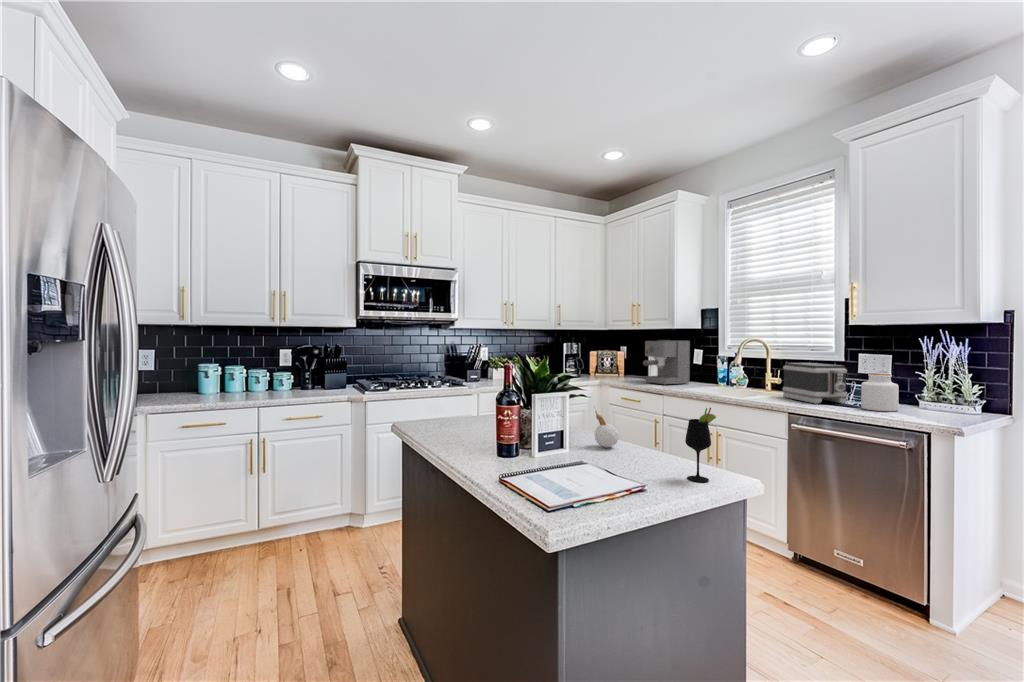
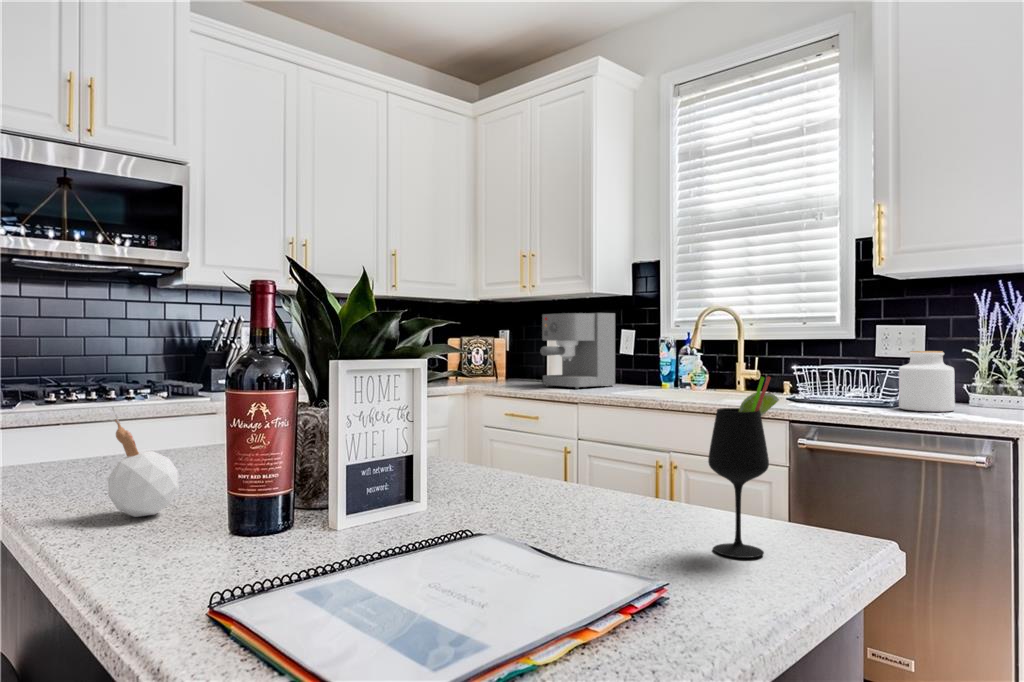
toaster: present [783,363,848,404] -> none [770,341,873,405]
candle: present [594,411,619,448] -> present [108,407,178,517]

